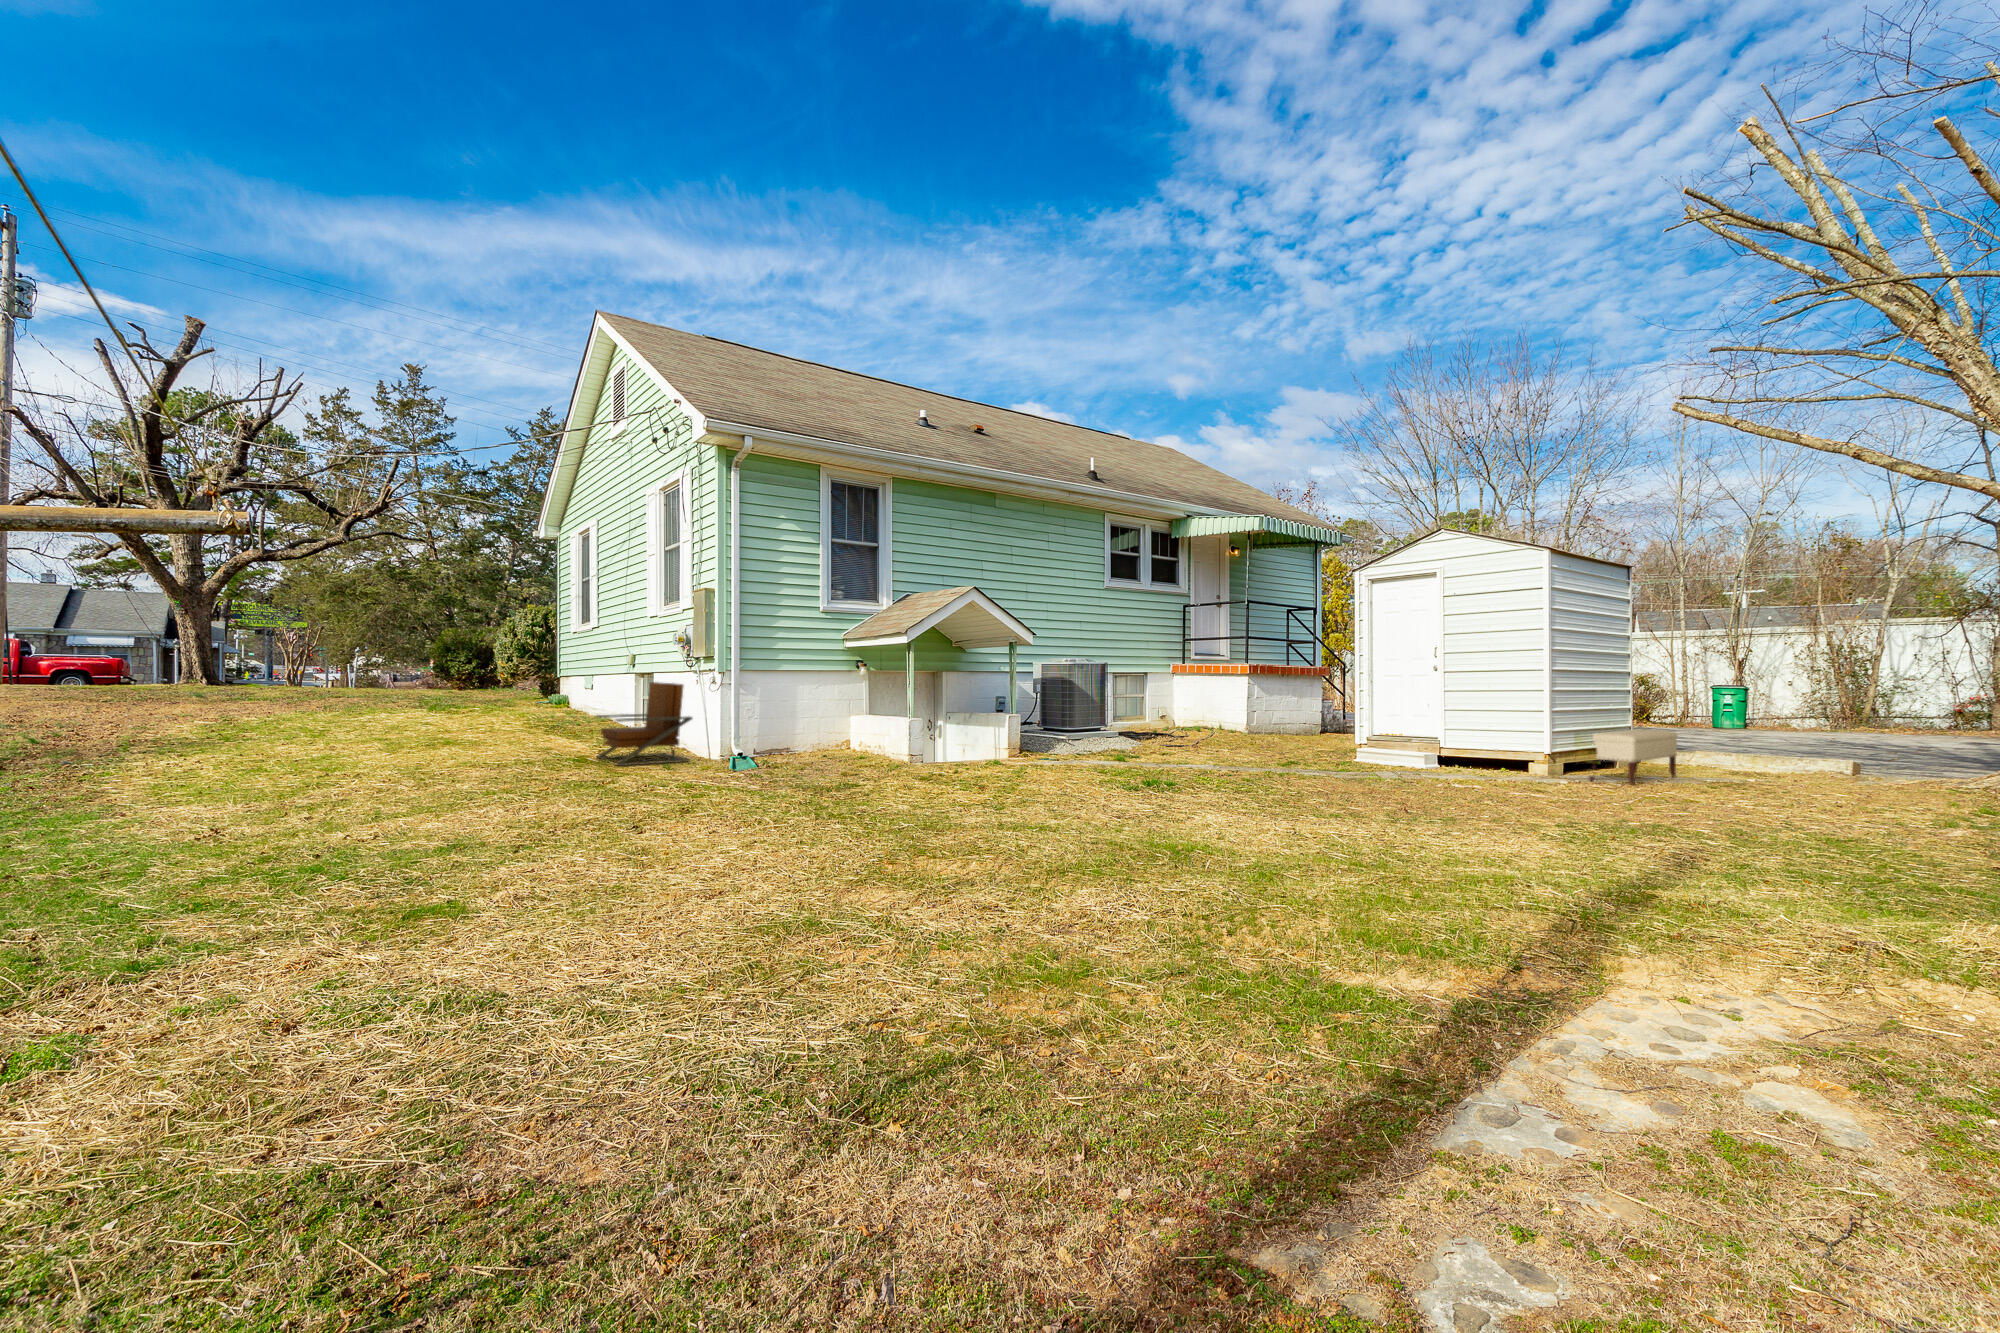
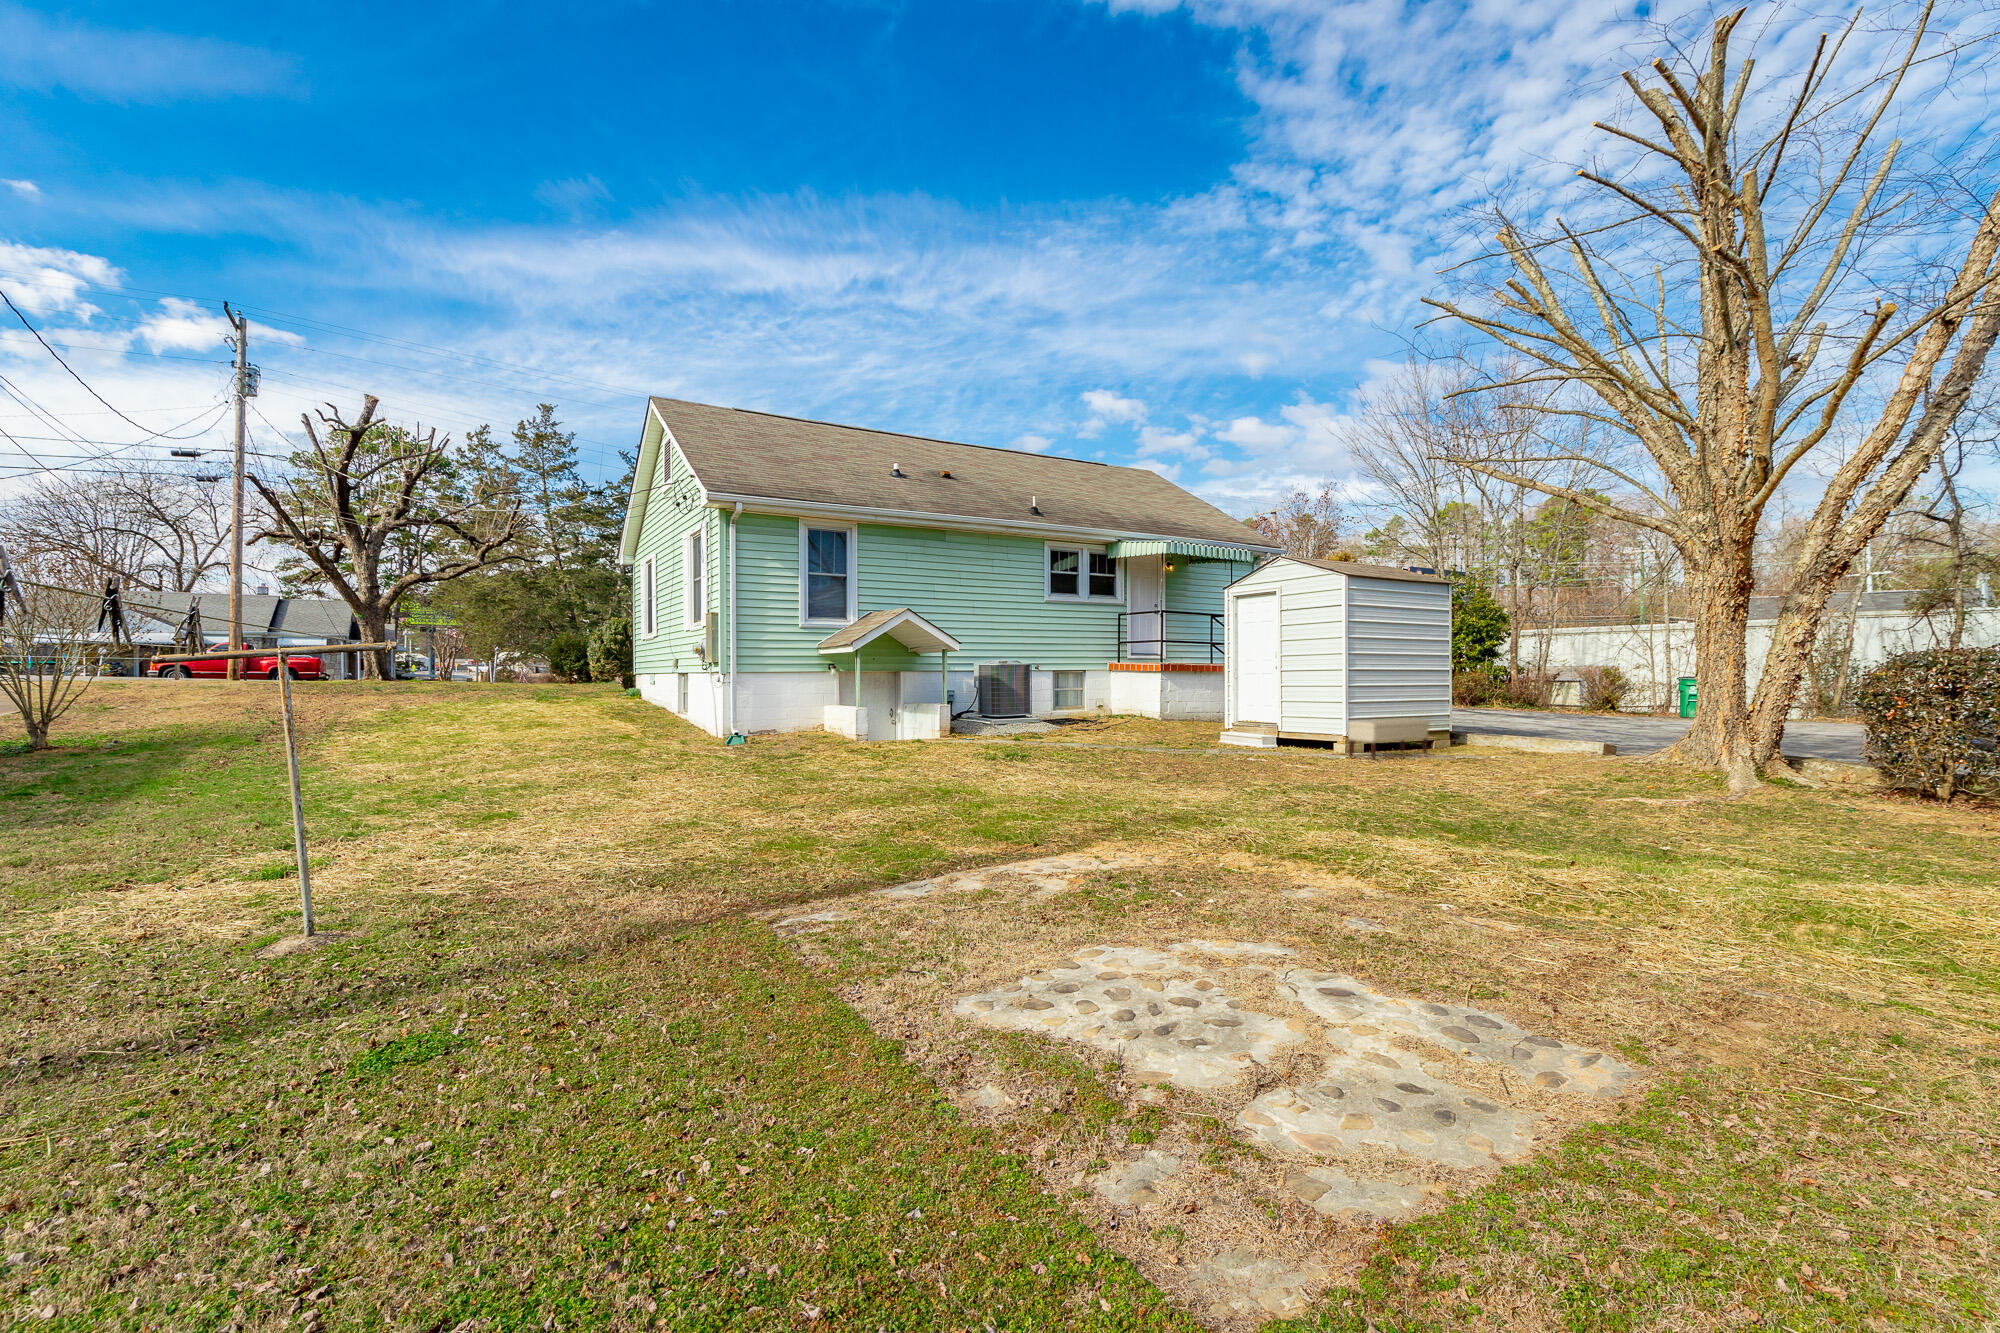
lounge chair: present [597,682,692,766] -> none [642,681,706,742]

